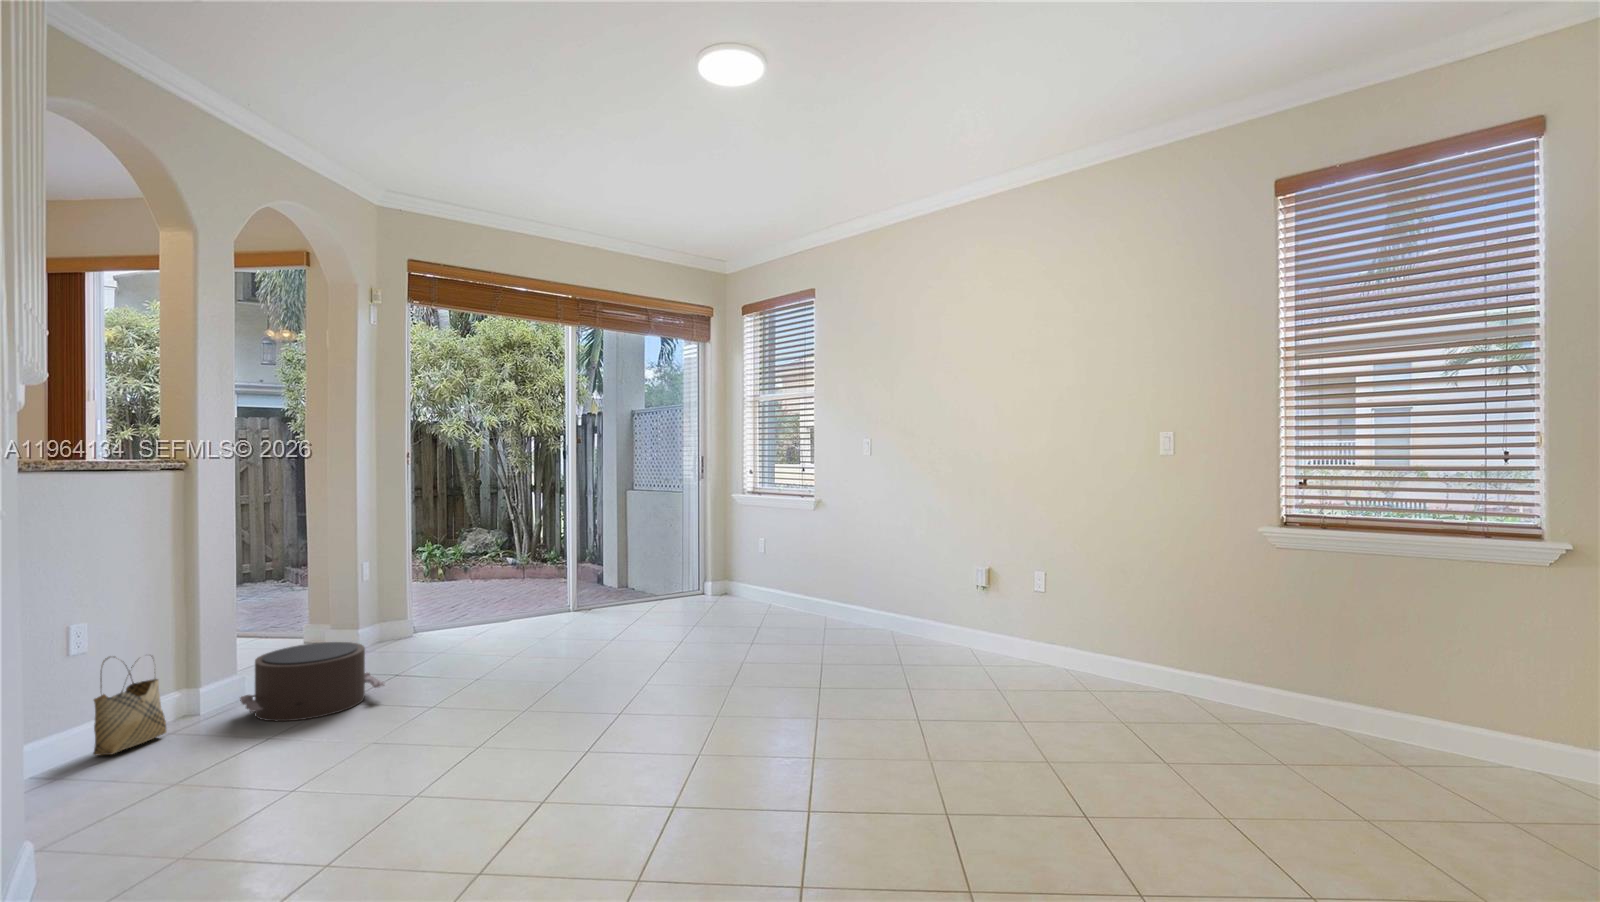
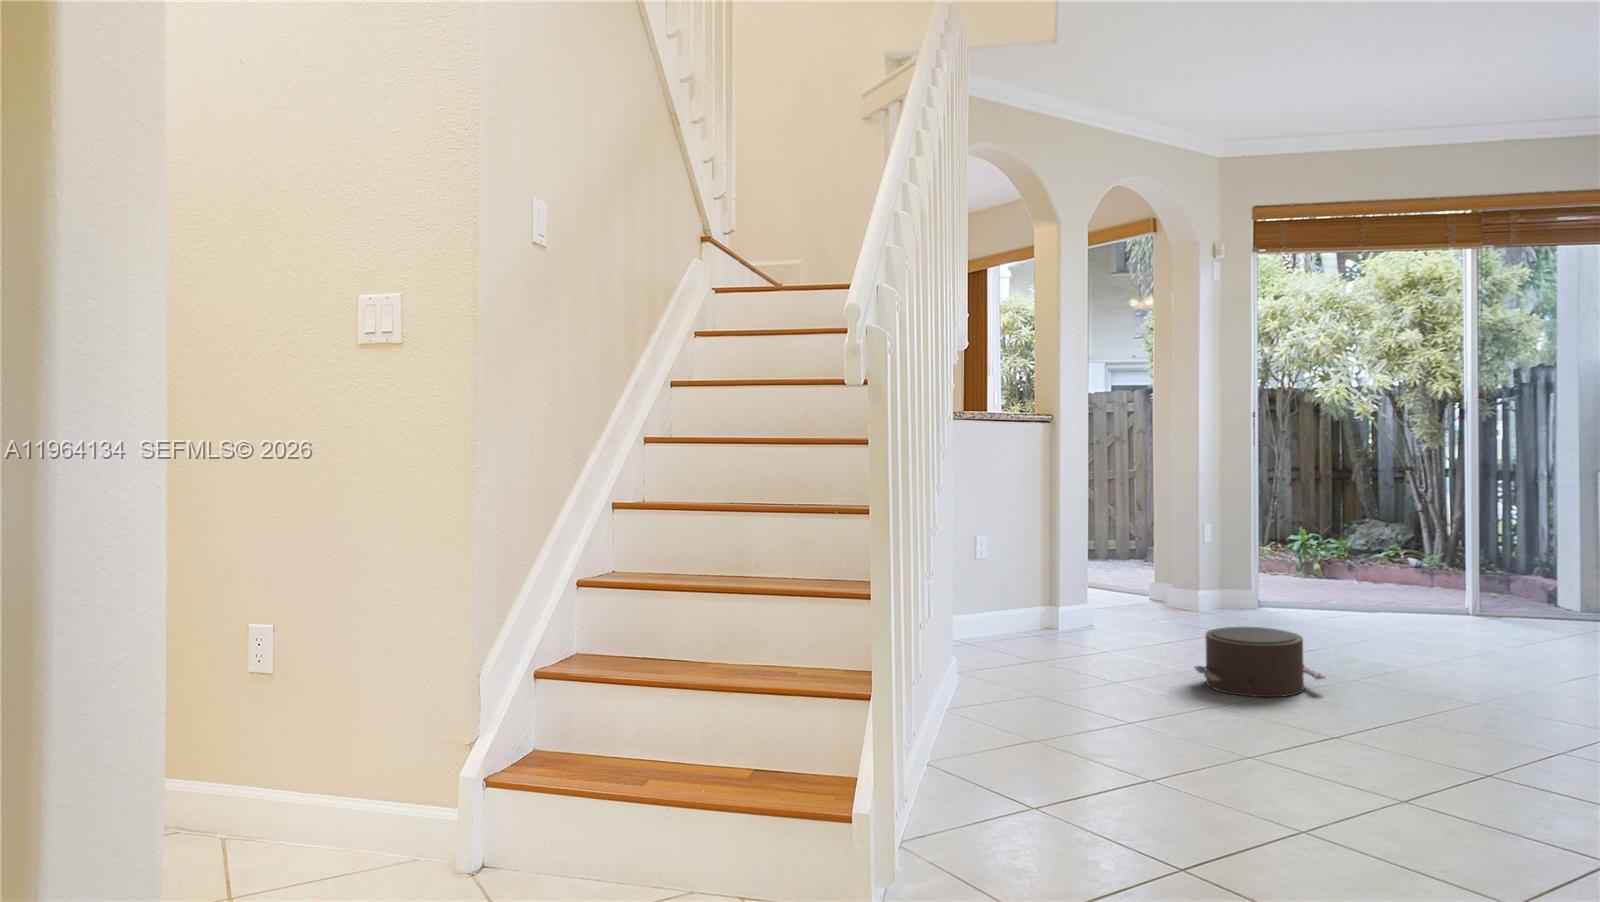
woven basket: present [93,656,167,756] -> none [1103,614,1147,694]

